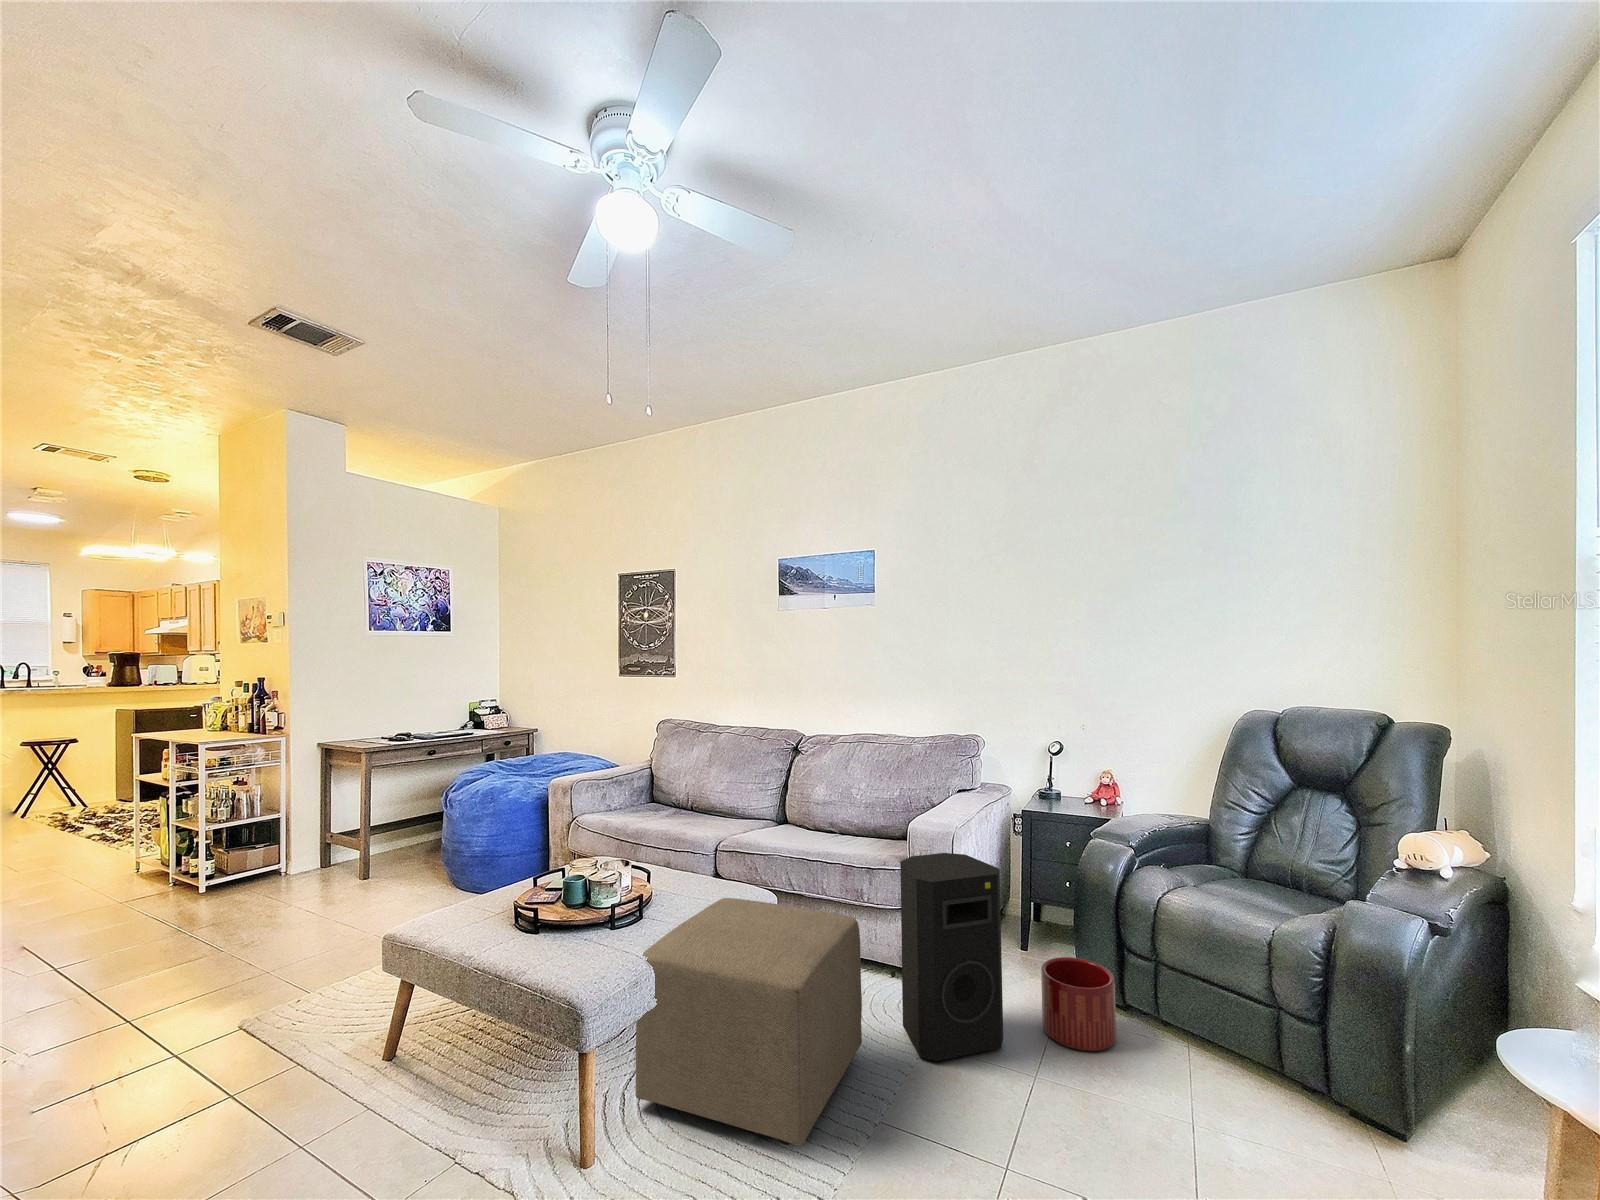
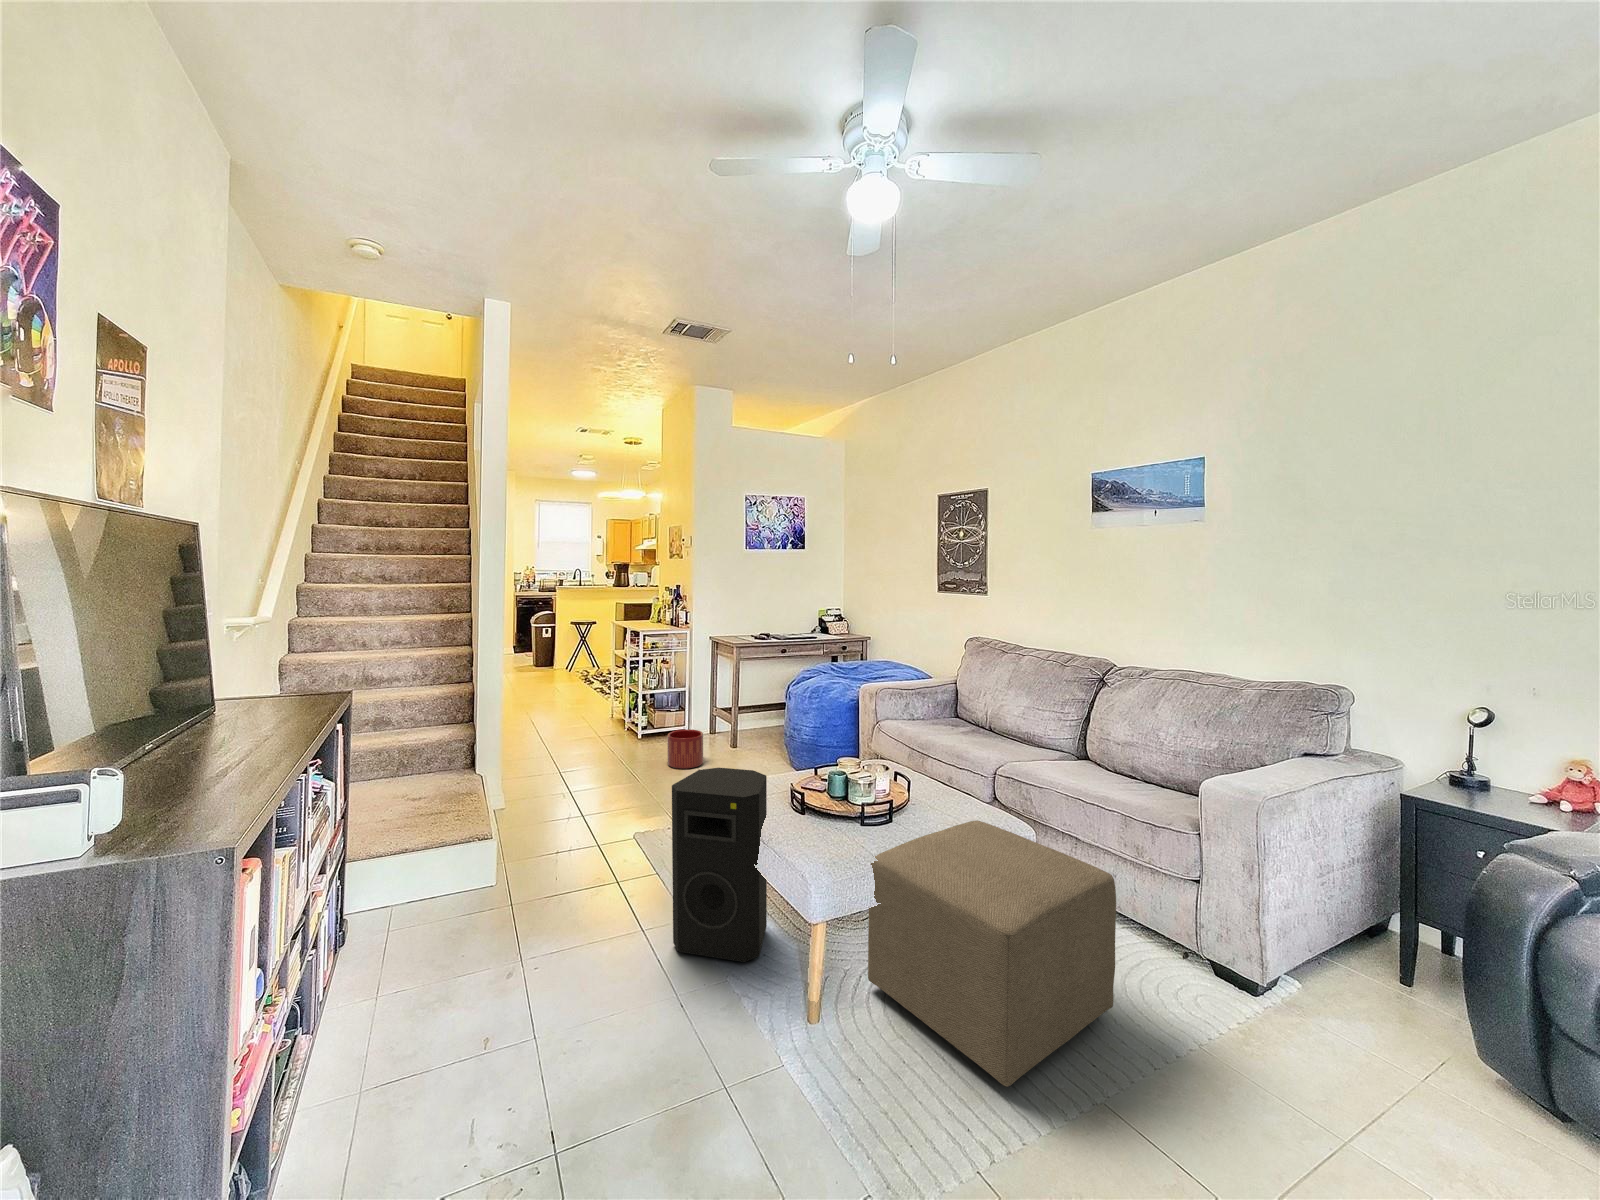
speaker: present [900,853,1003,1061] -> present [672,768,767,962]
planter: present [1041,957,1116,1051] -> present [667,729,703,769]

